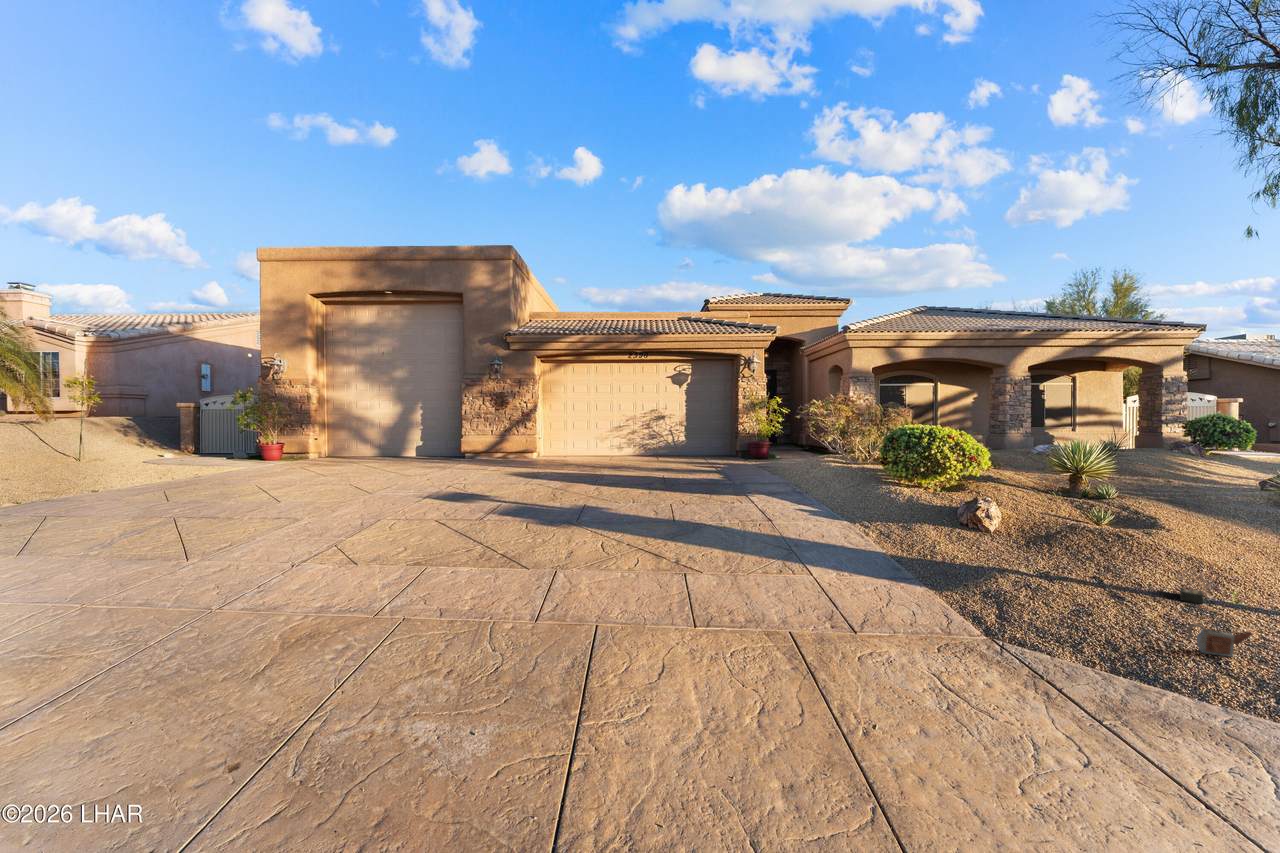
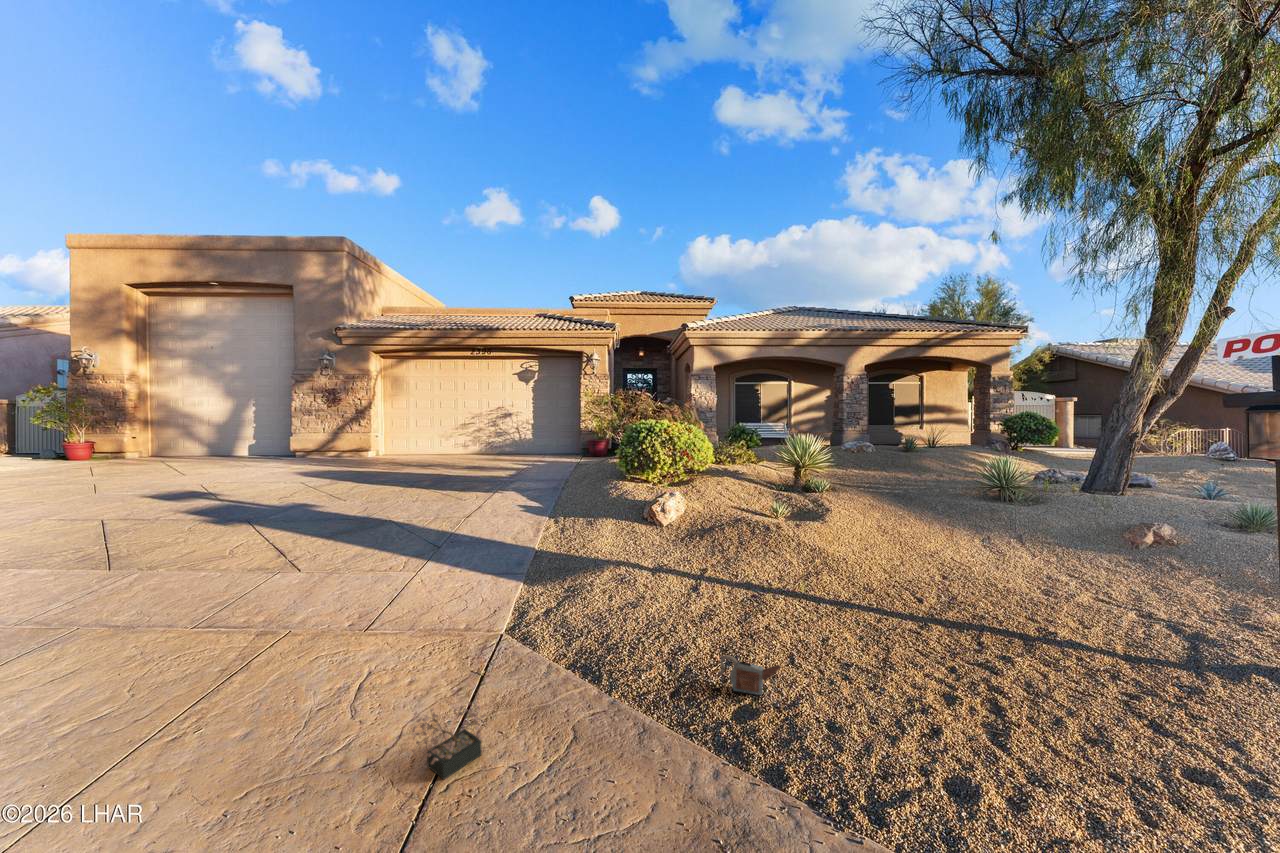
decorative plant: present [1177,569,1212,604] -> present [412,702,485,779]

